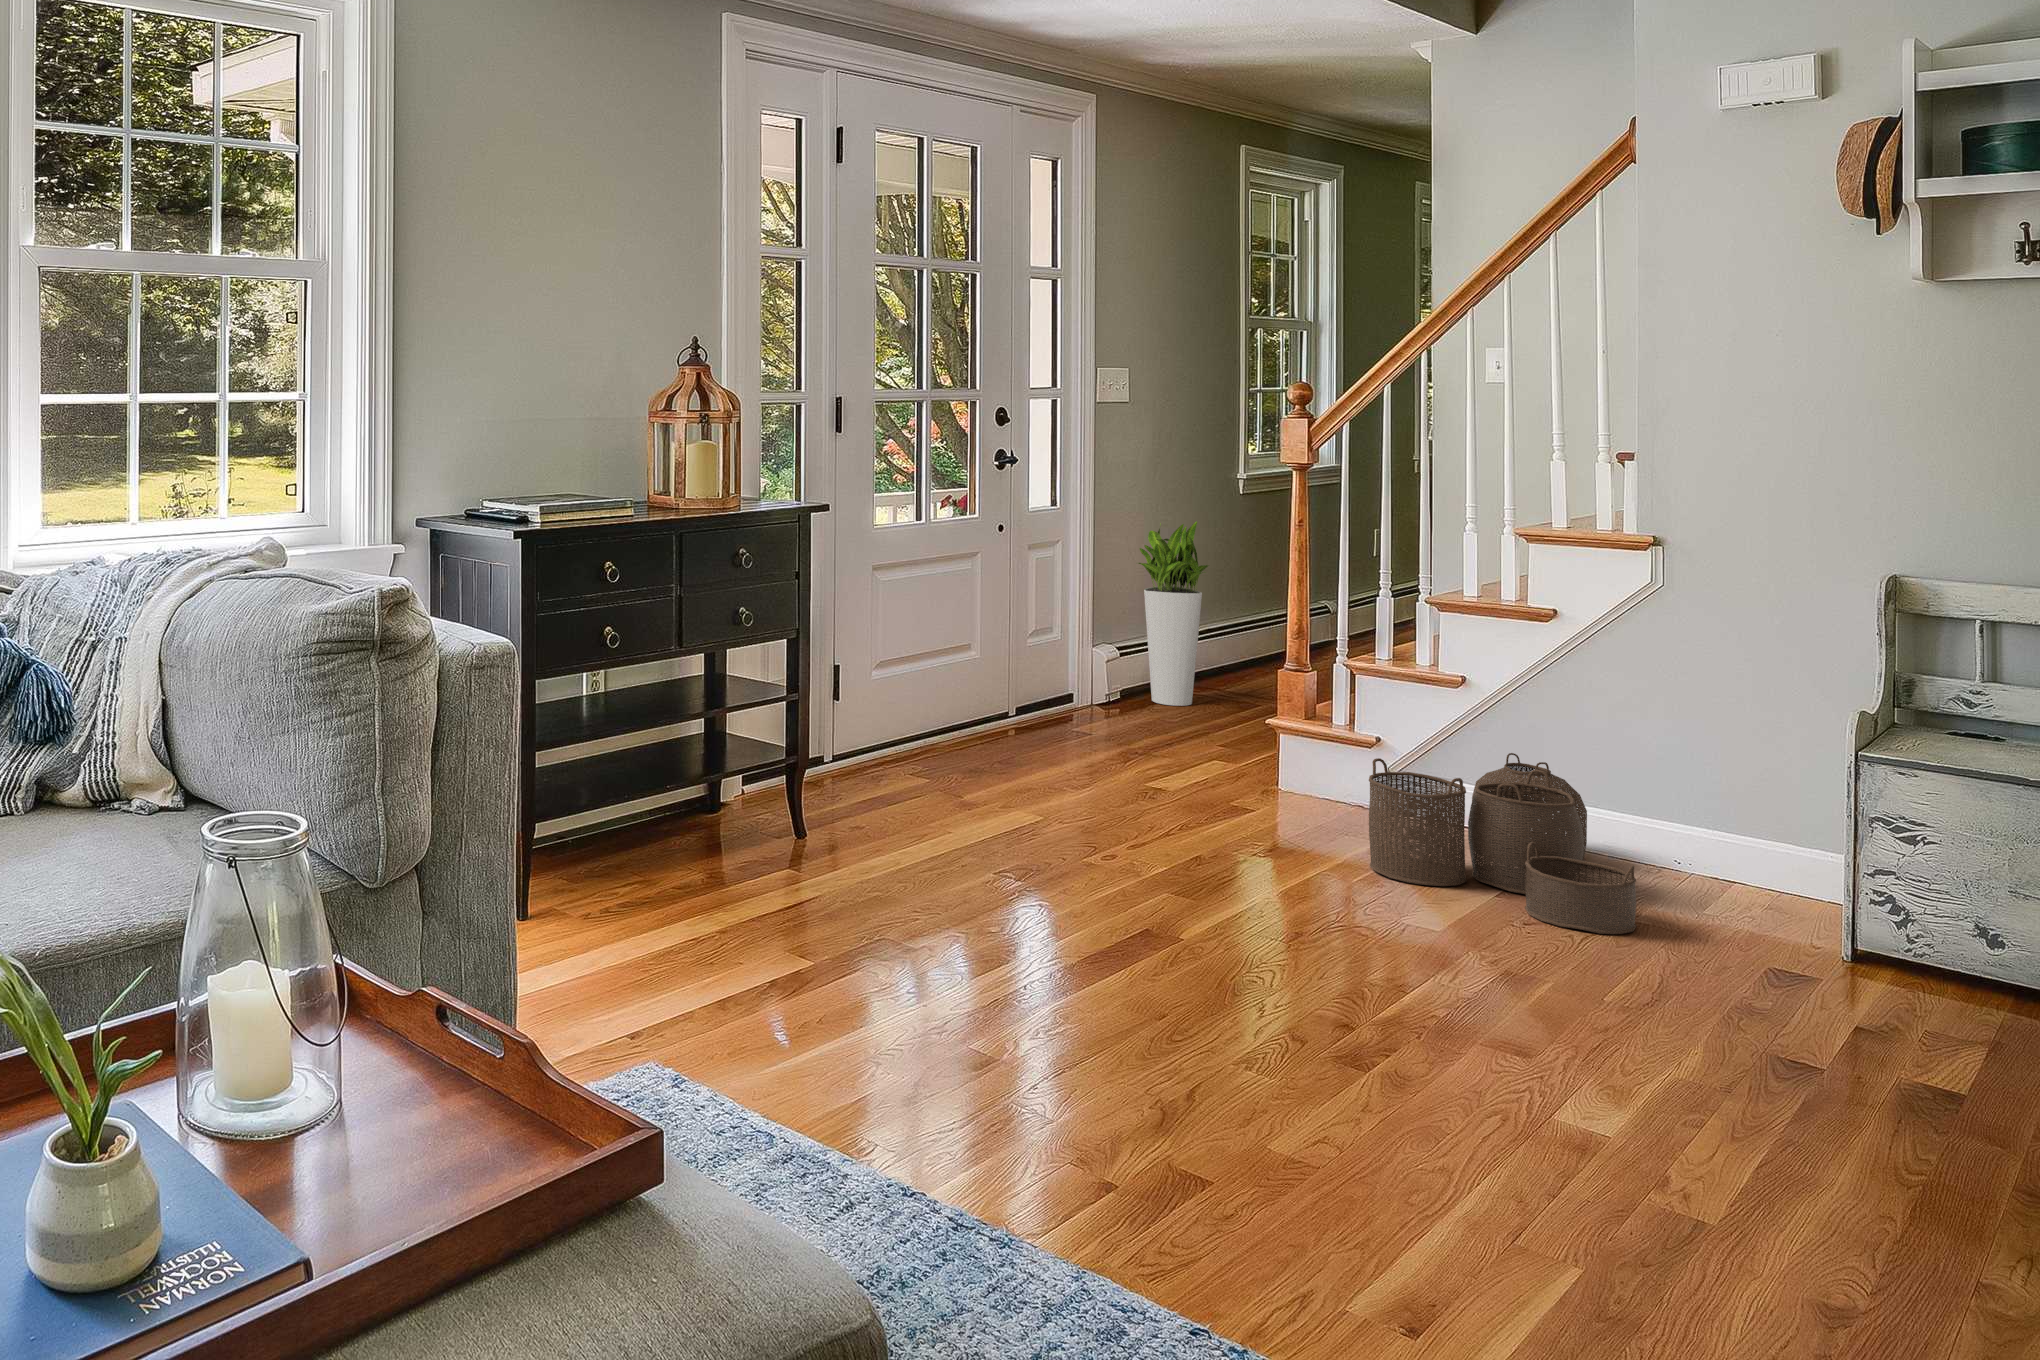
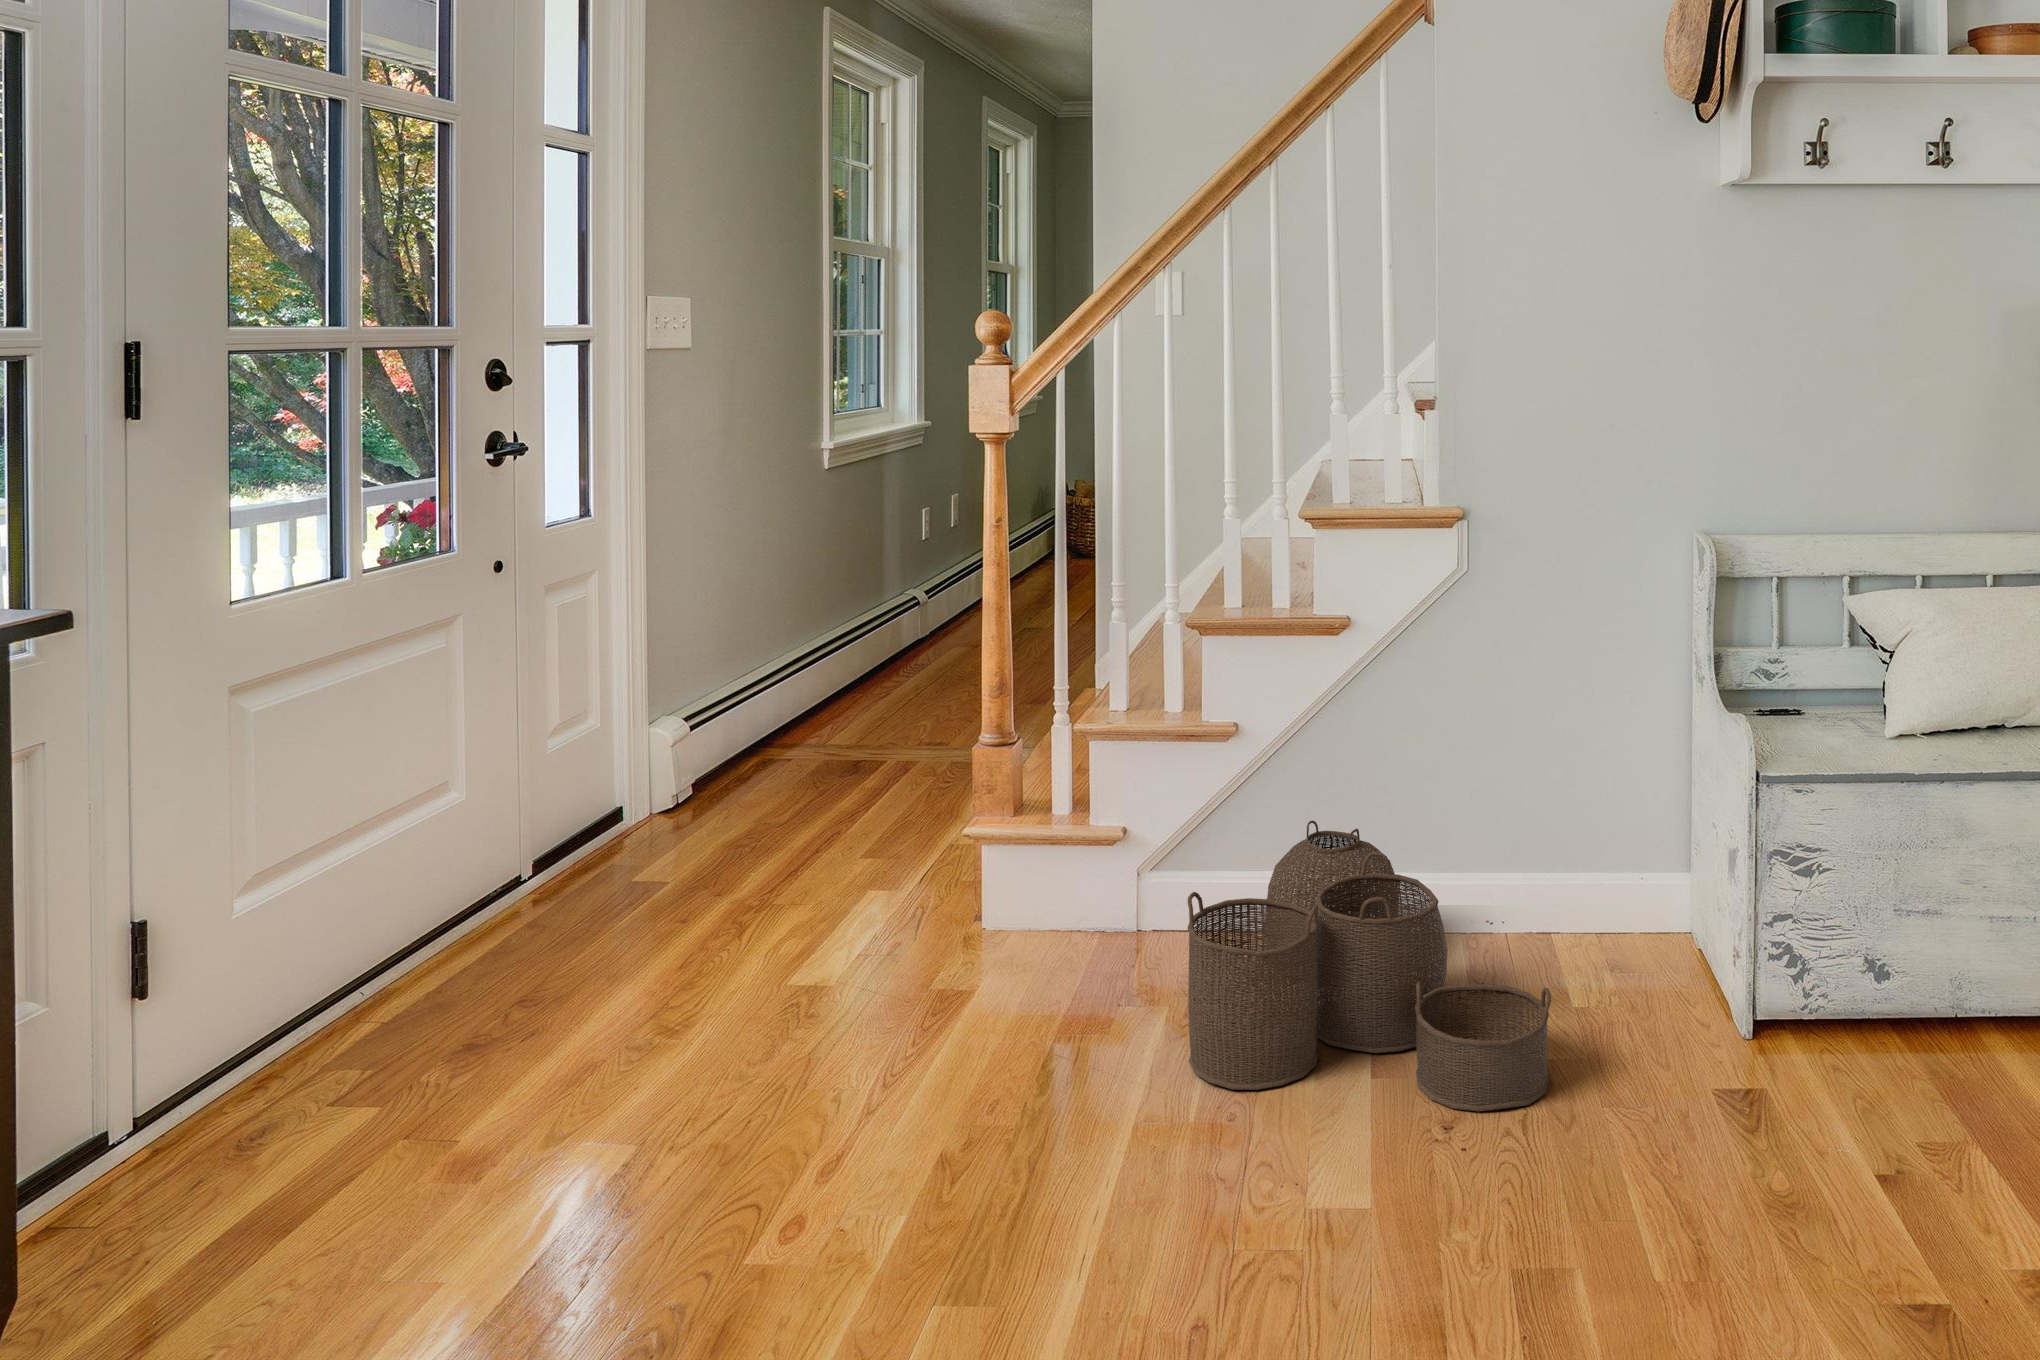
planter: present [1138,522,1209,706] -> none [704,513,812,785]

